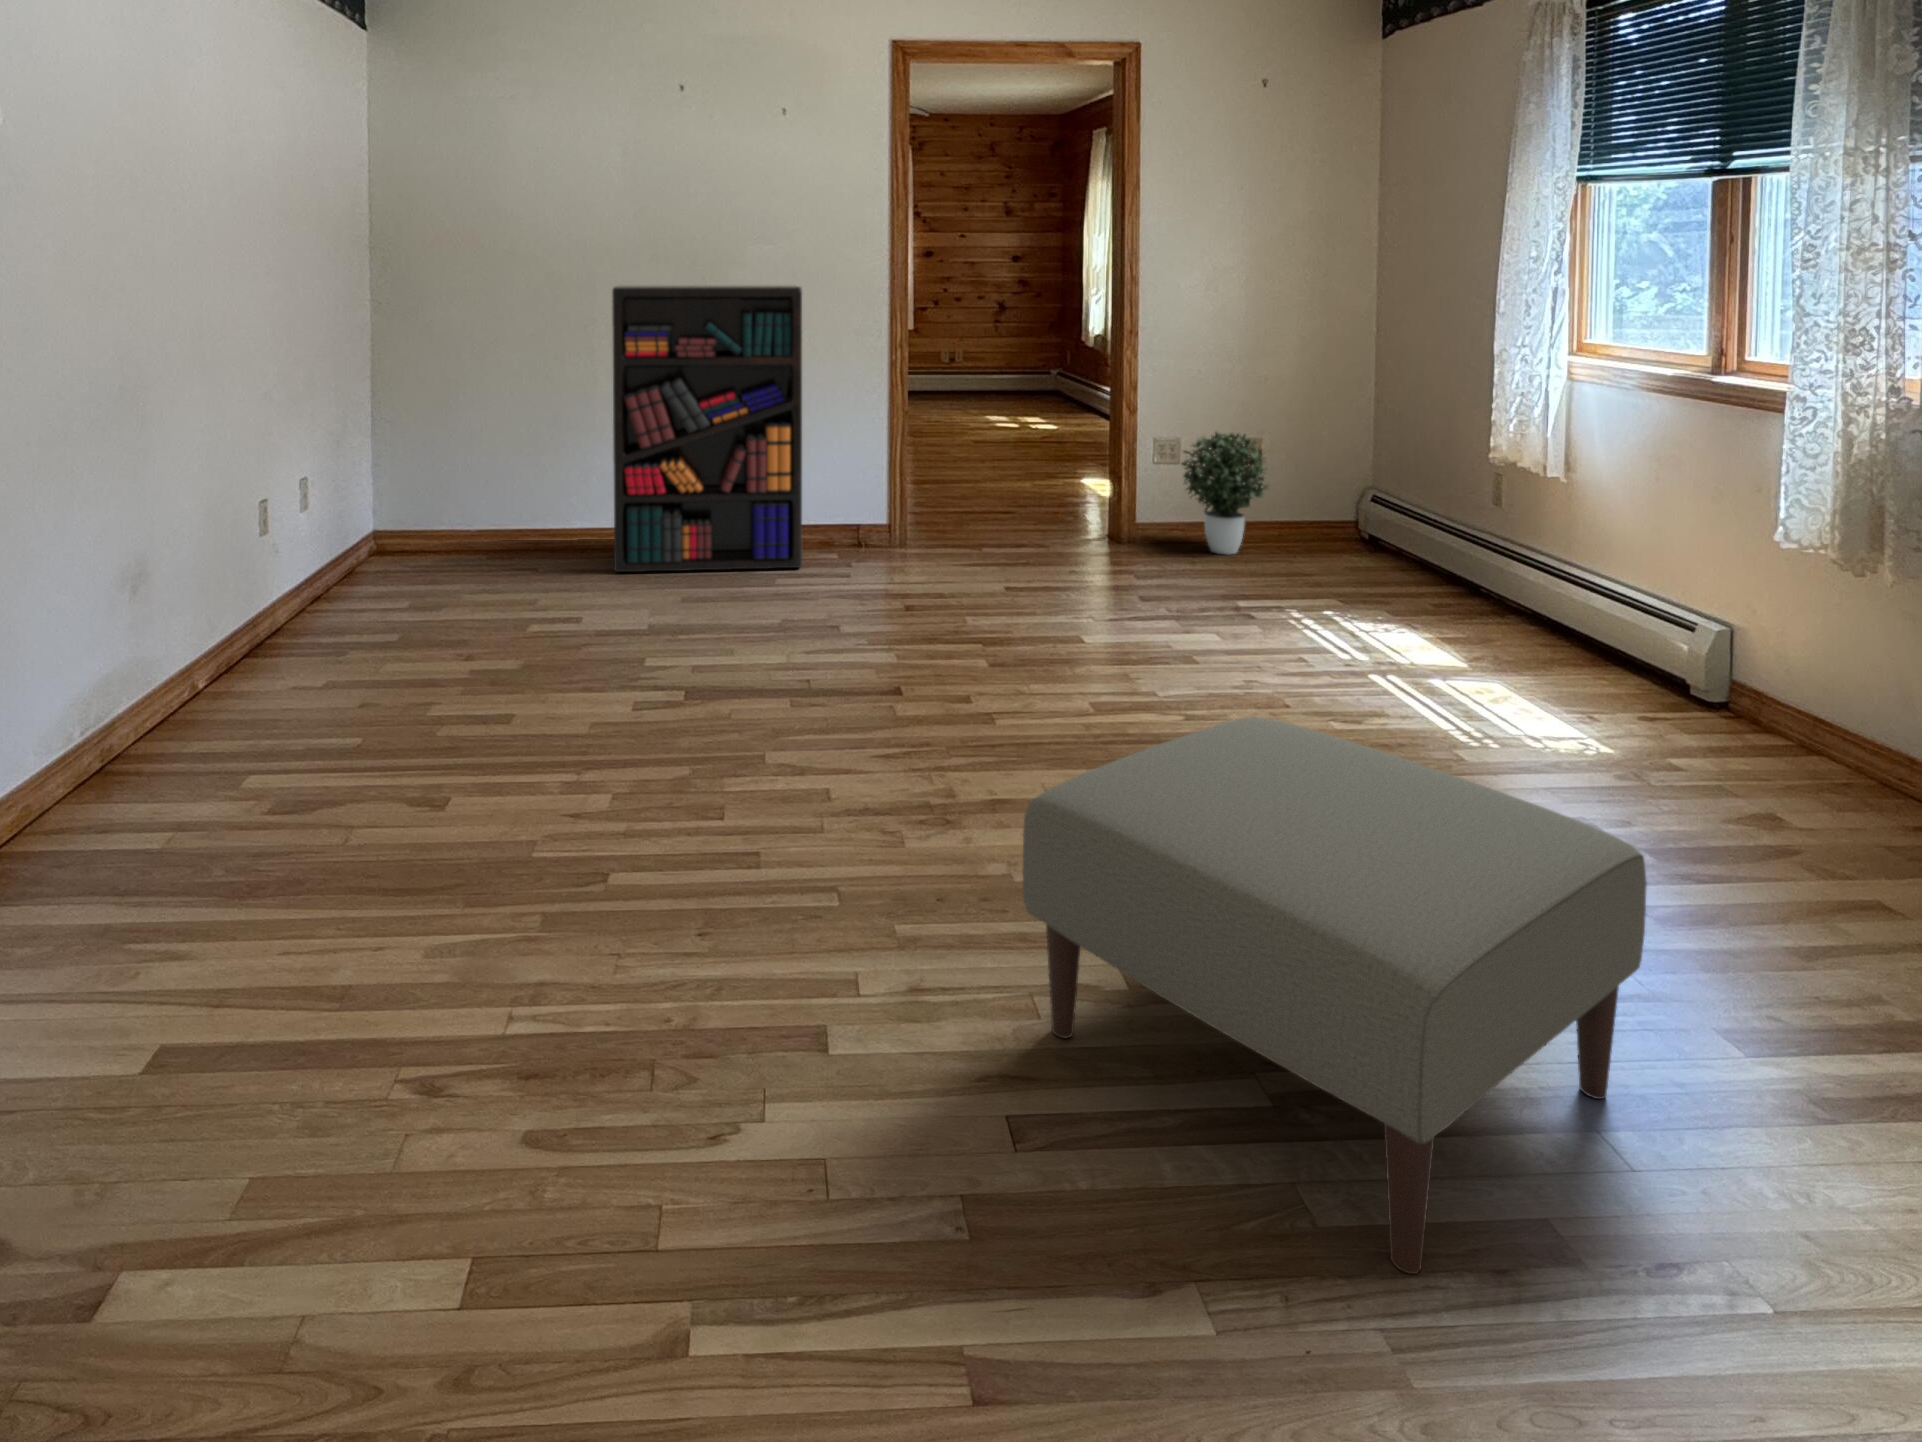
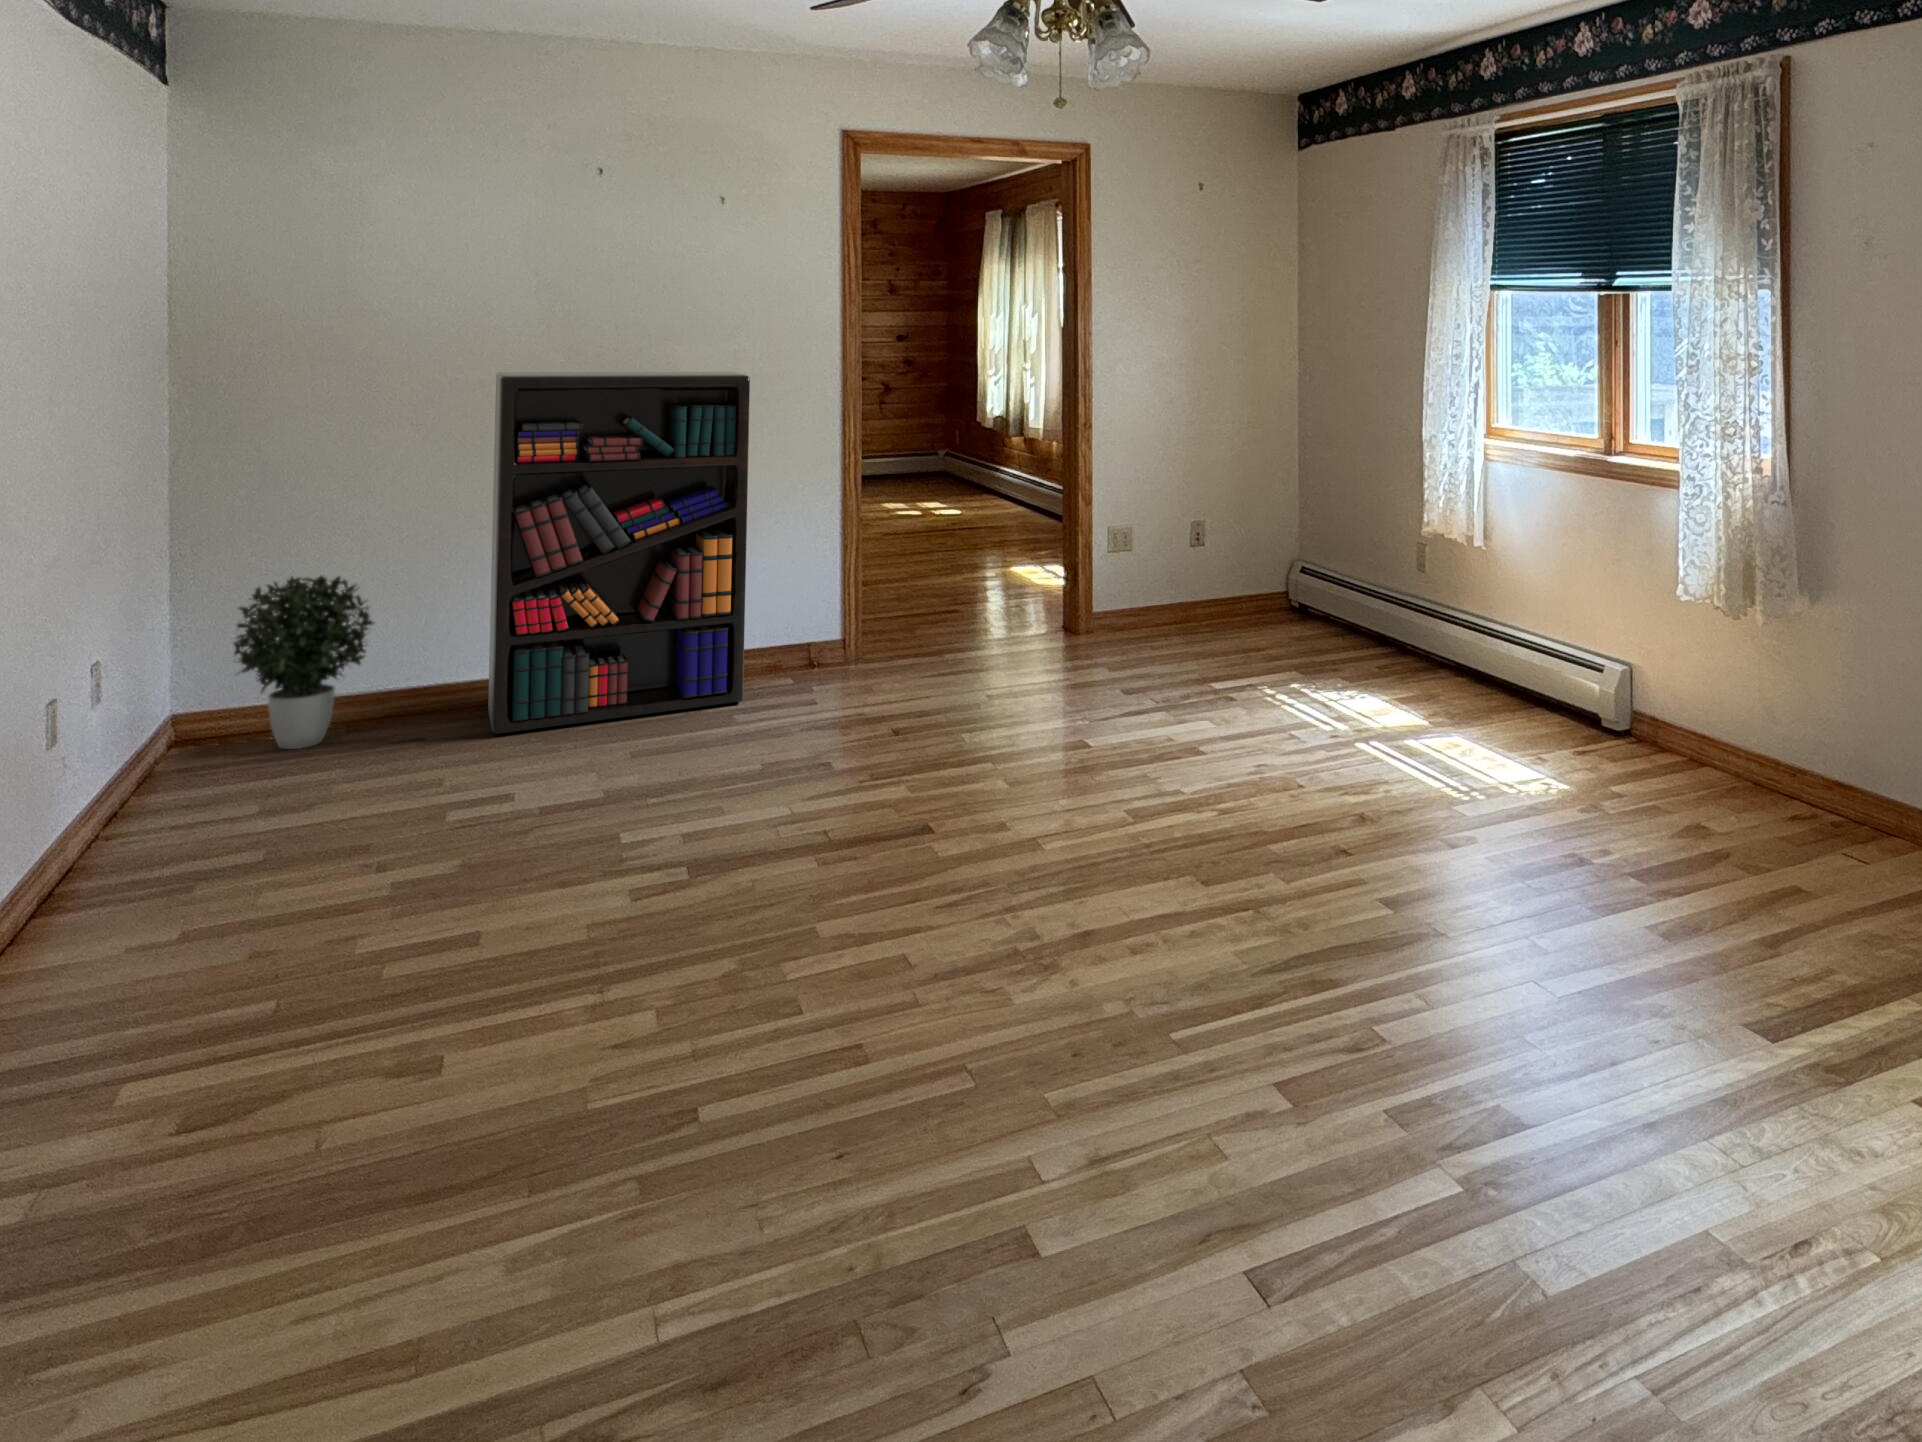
potted plant: present [1182,432,1269,554] -> present [234,576,375,749]
ottoman: present [1023,717,1647,1274] -> none [1223,806,1716,1296]

